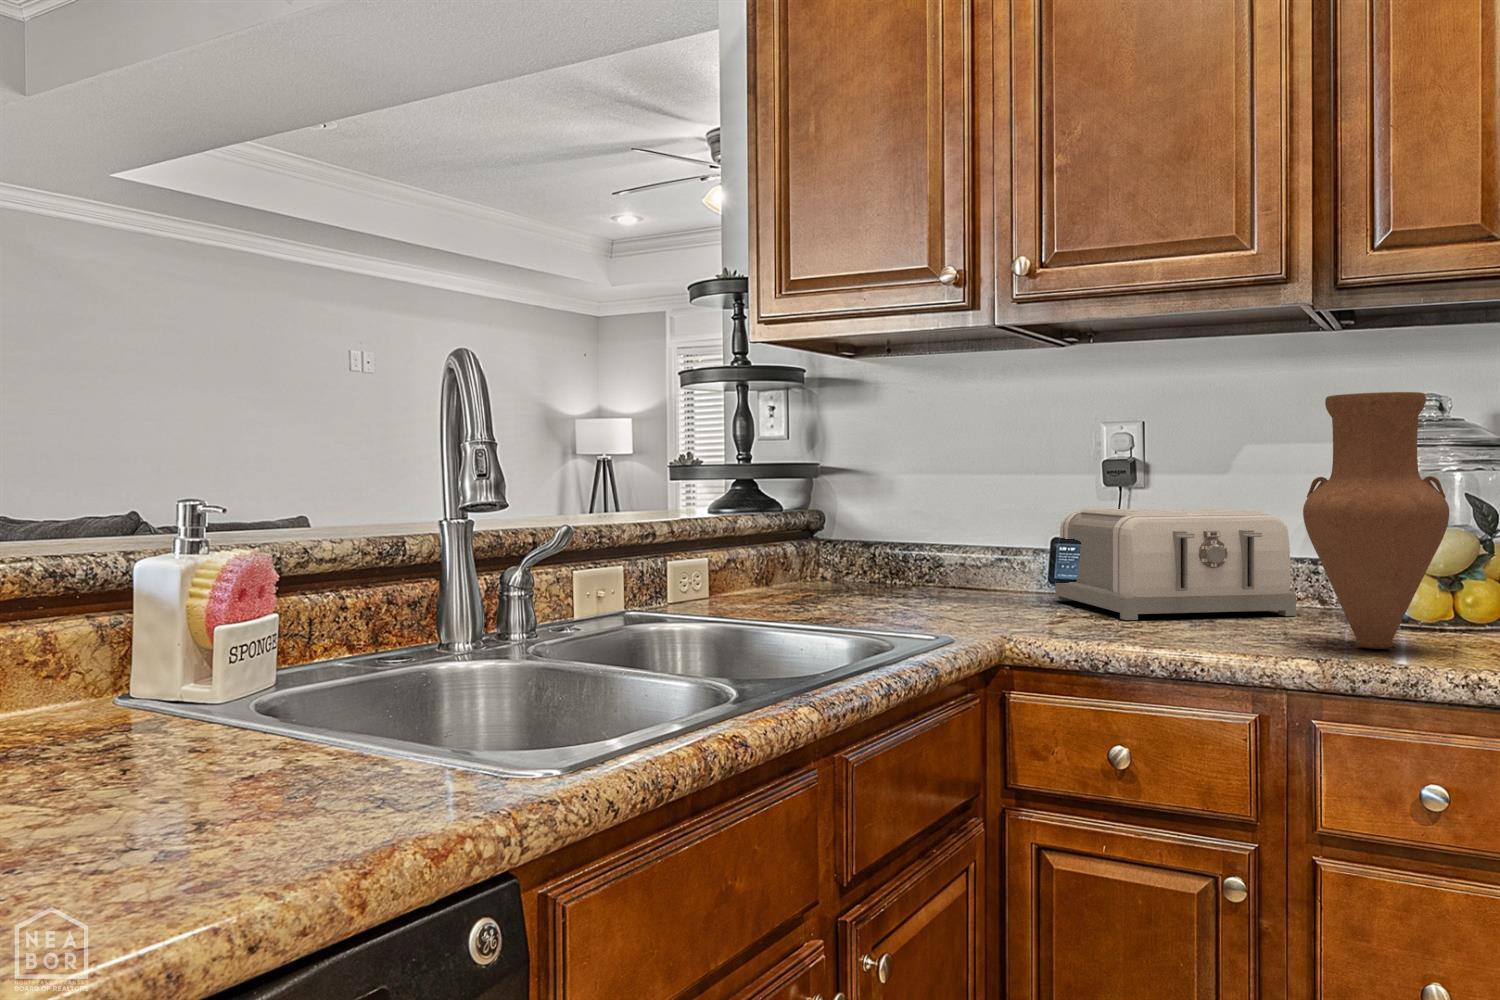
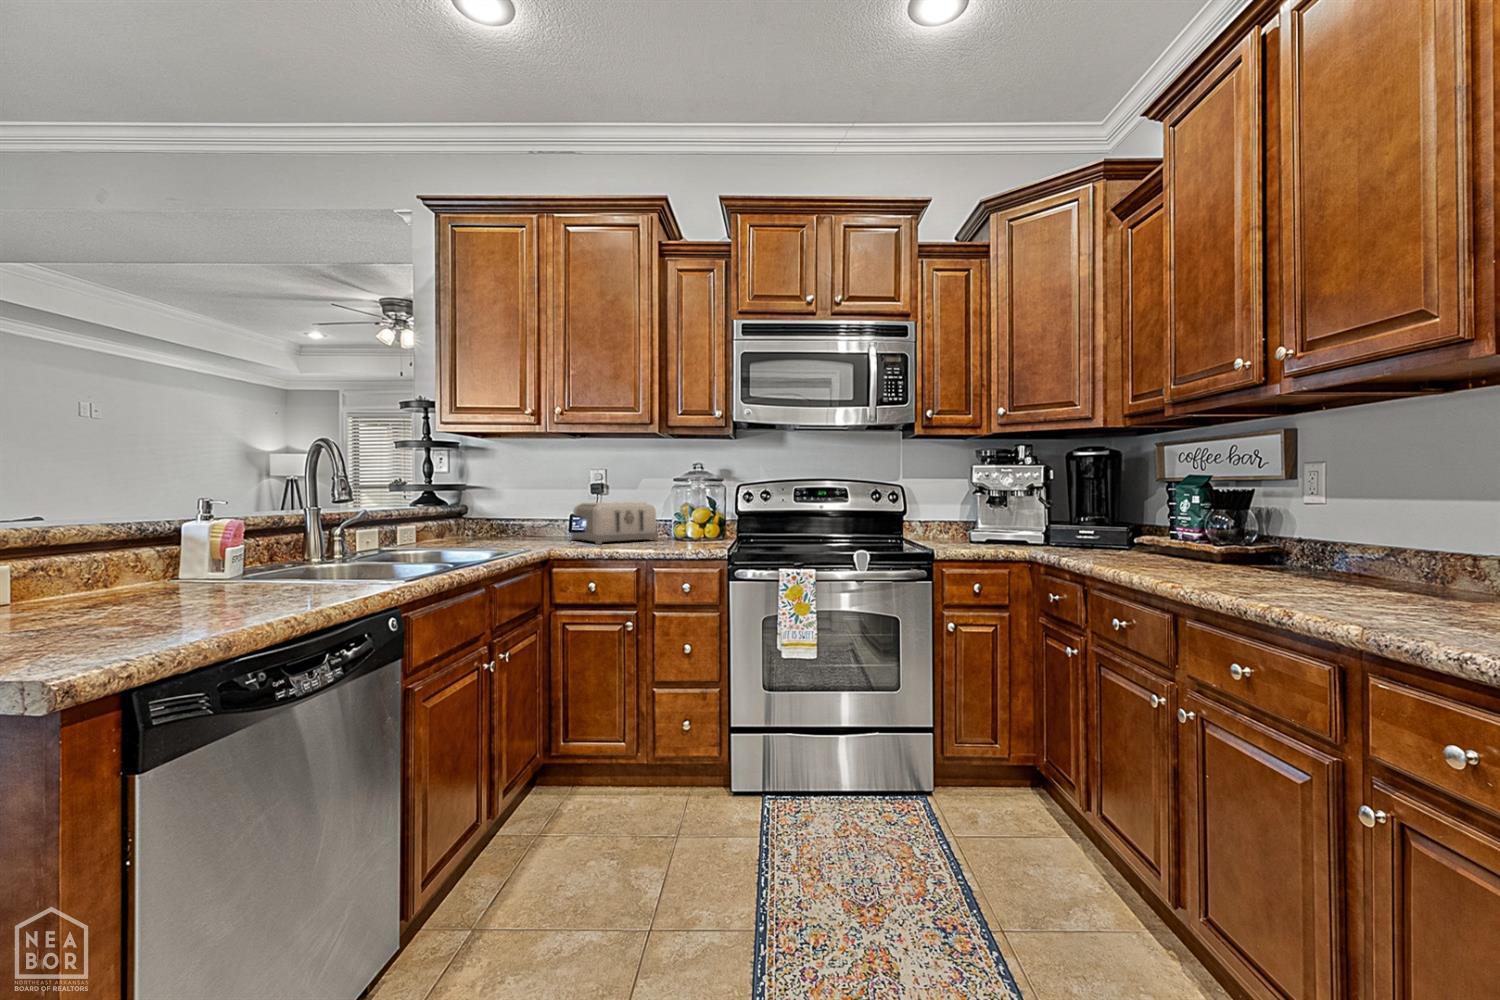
vase: present [1303,392,1449,649] -> none [654,462,697,547]

